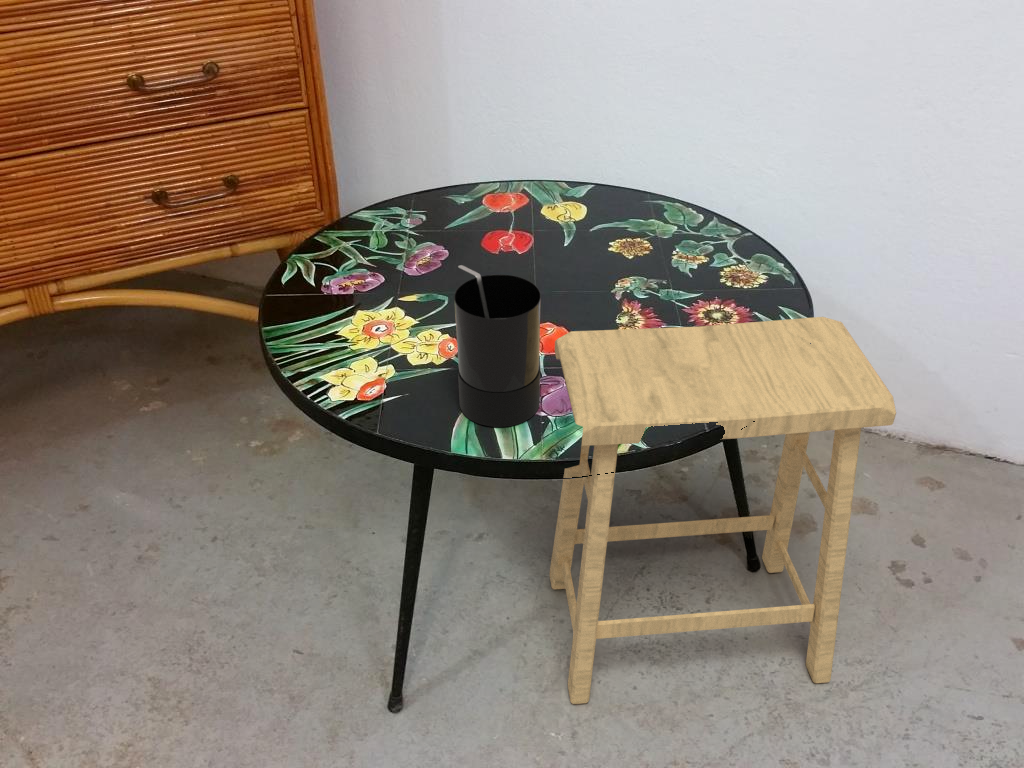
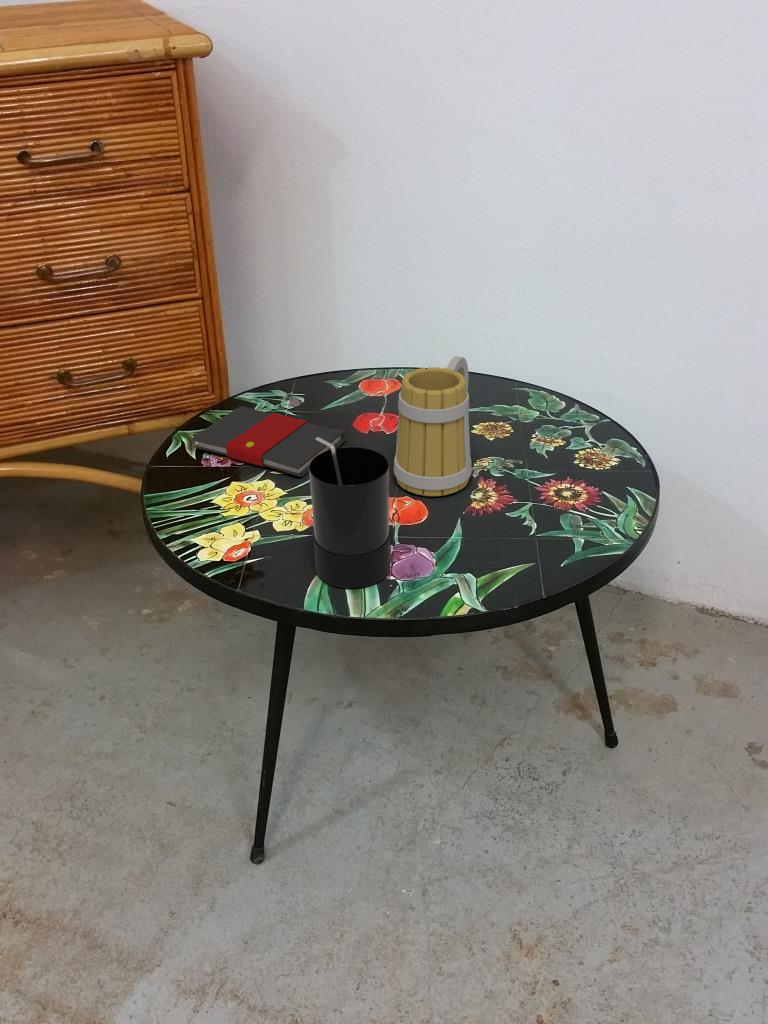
mug: none [532,170,615,322] -> present [394,356,472,496]
book: none [309,226,476,303] -> present [192,406,346,477]
footstool: present [549,317,896,704] -> none [412,497,729,865]

